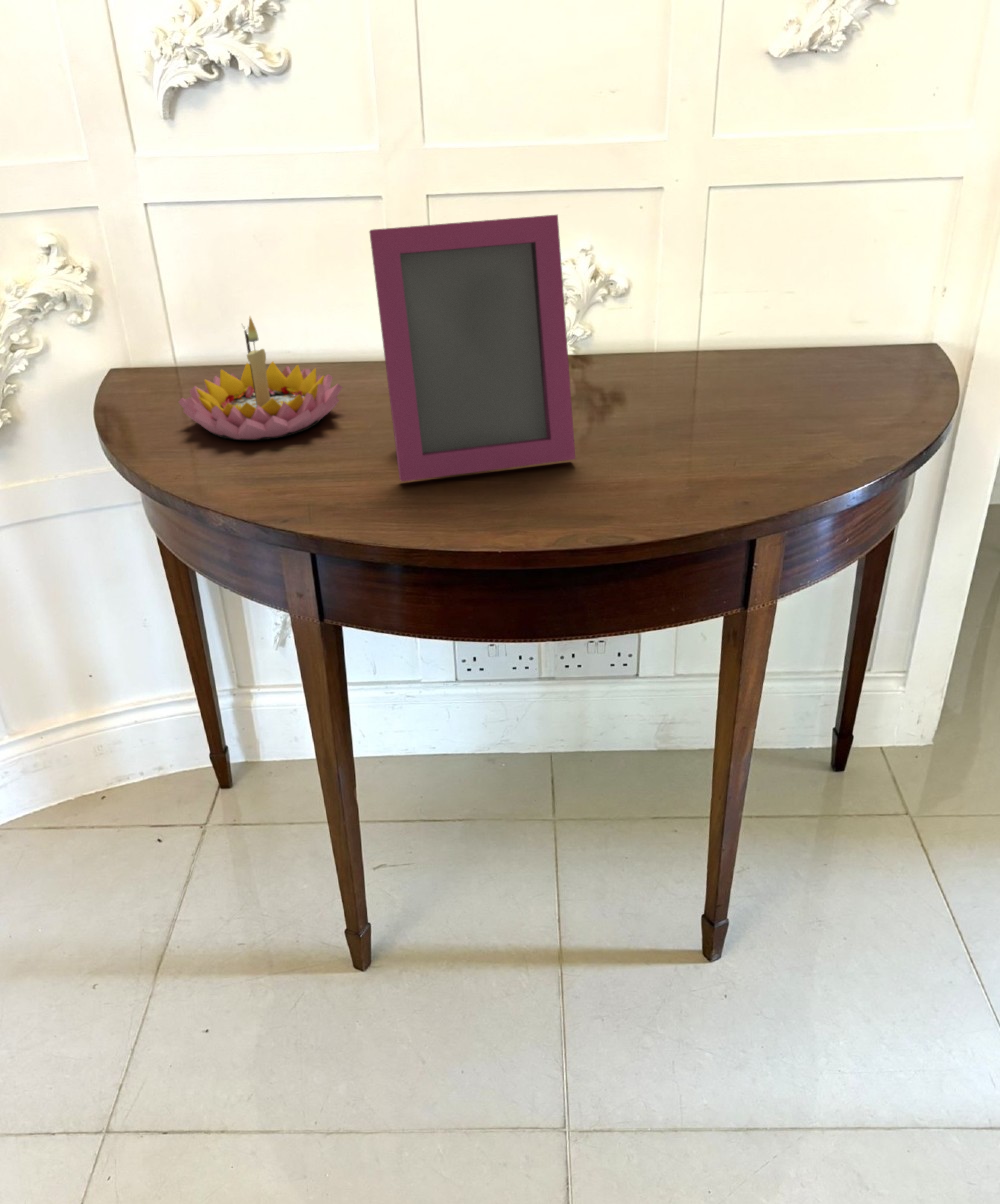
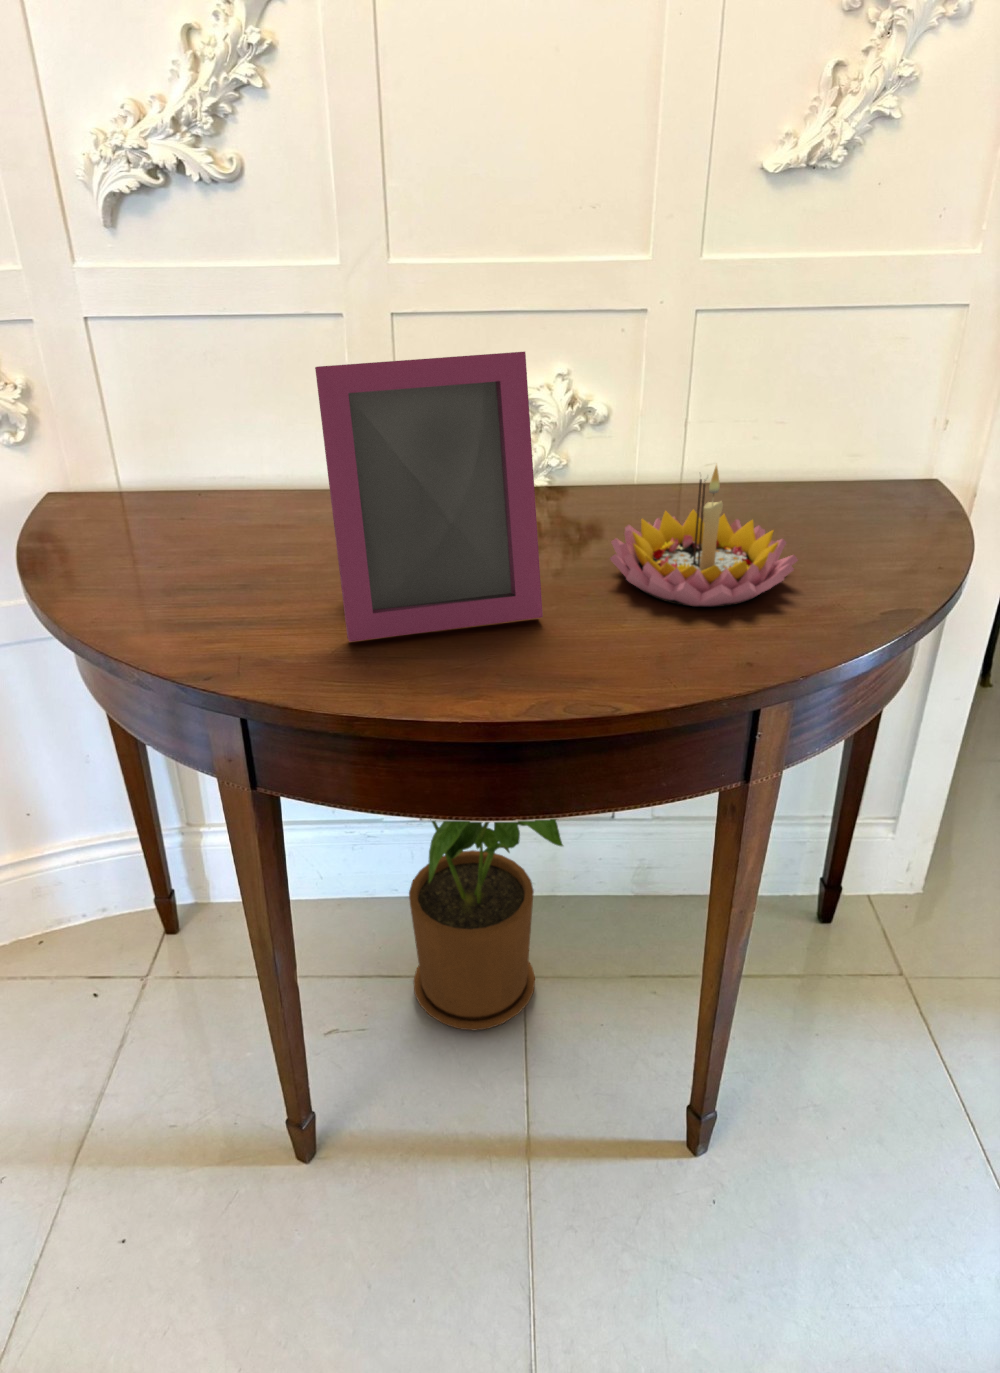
candle holder: present [179,317,342,441] -> present [610,465,798,607]
house plant: none [399,488,628,867] -> present [409,819,563,1030]

